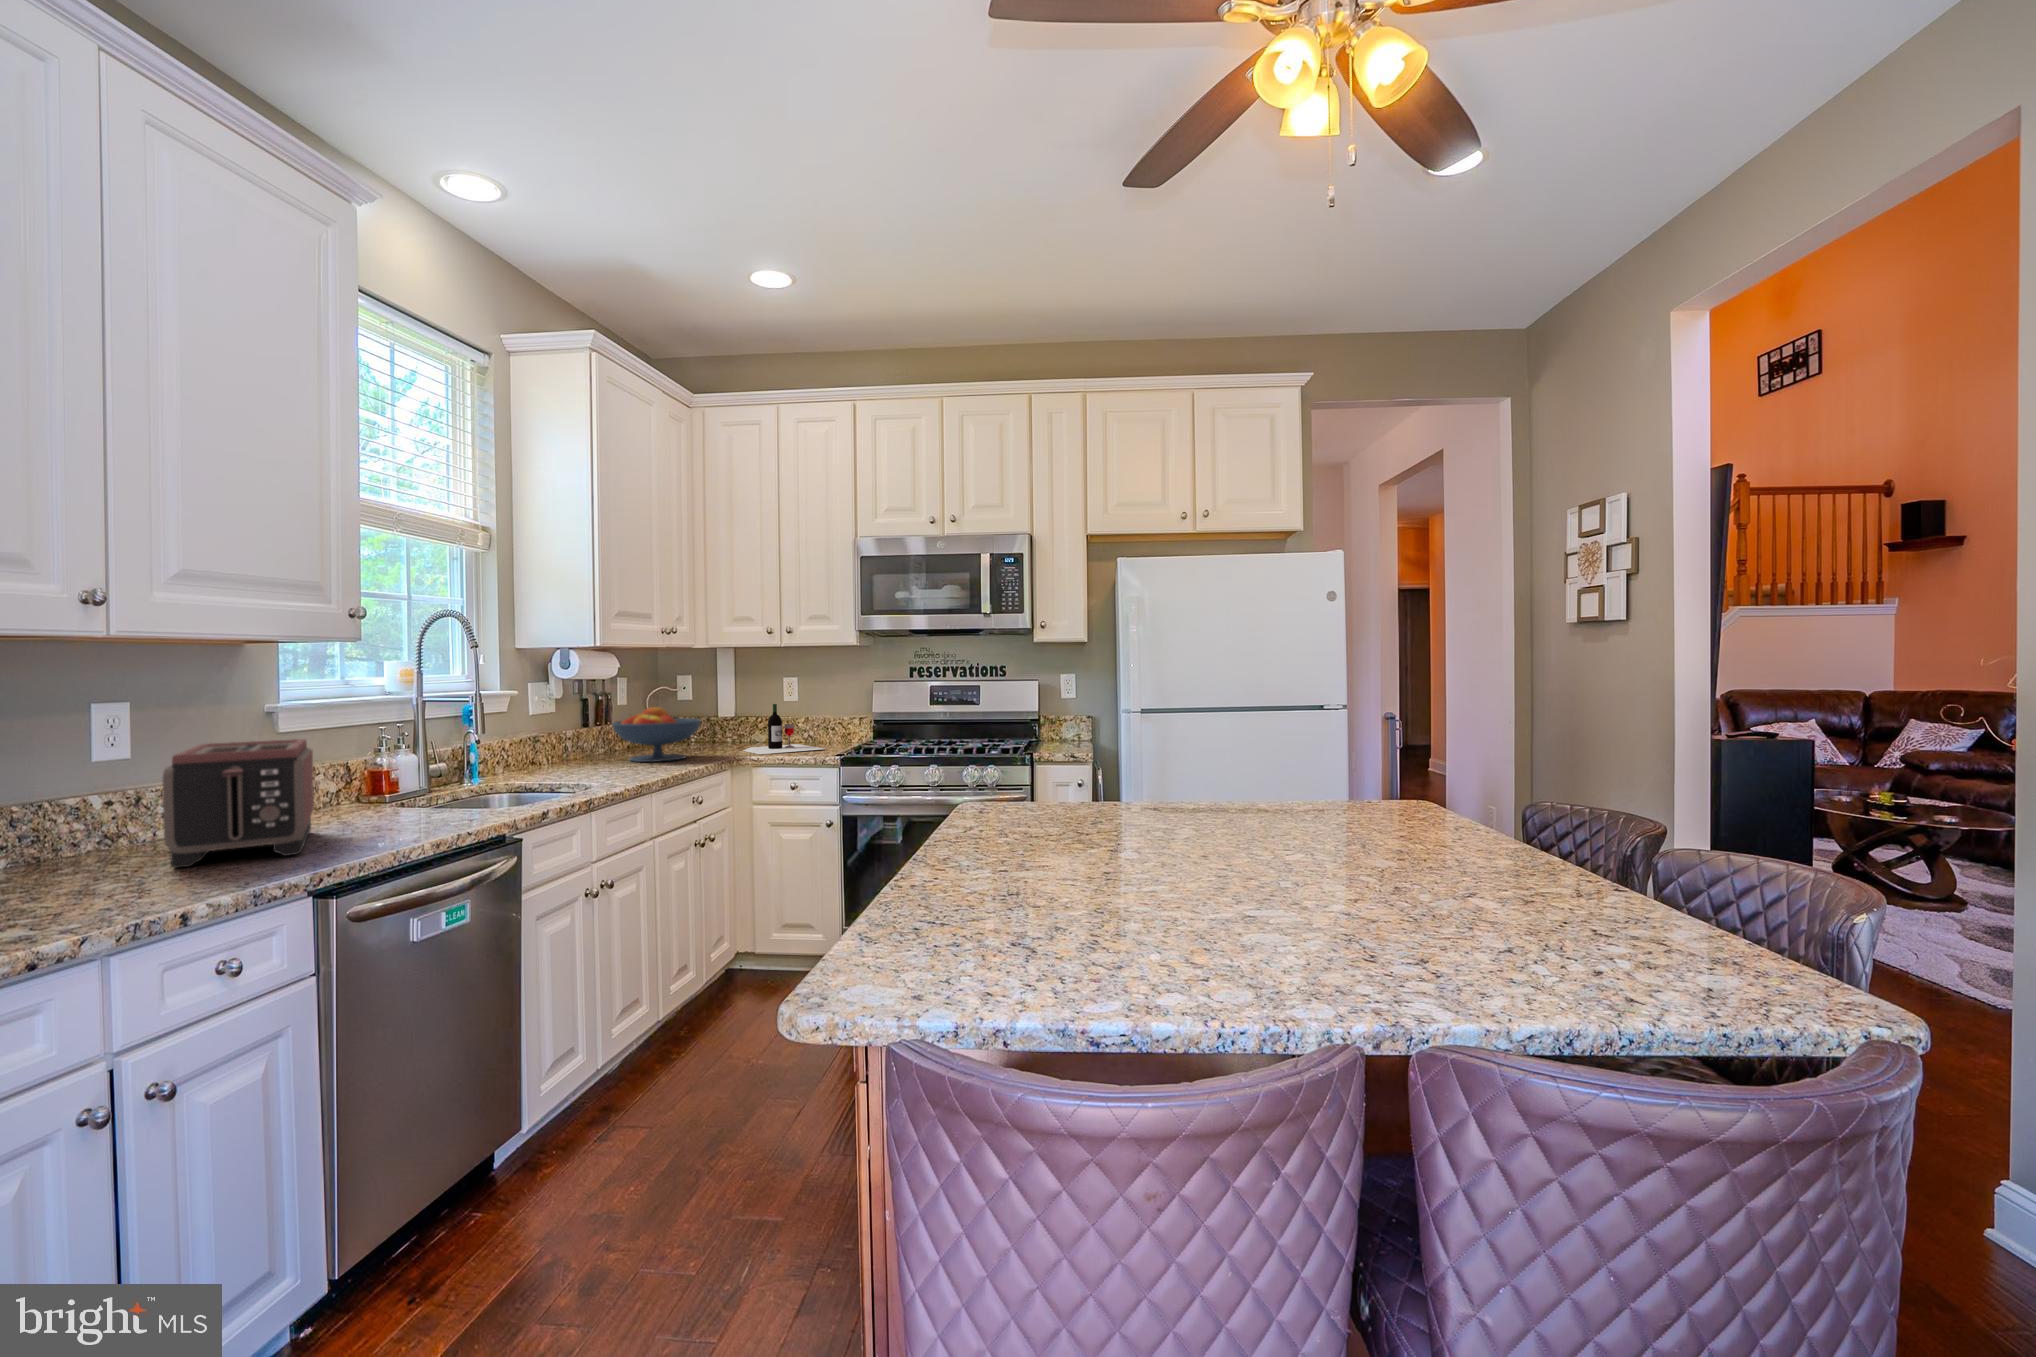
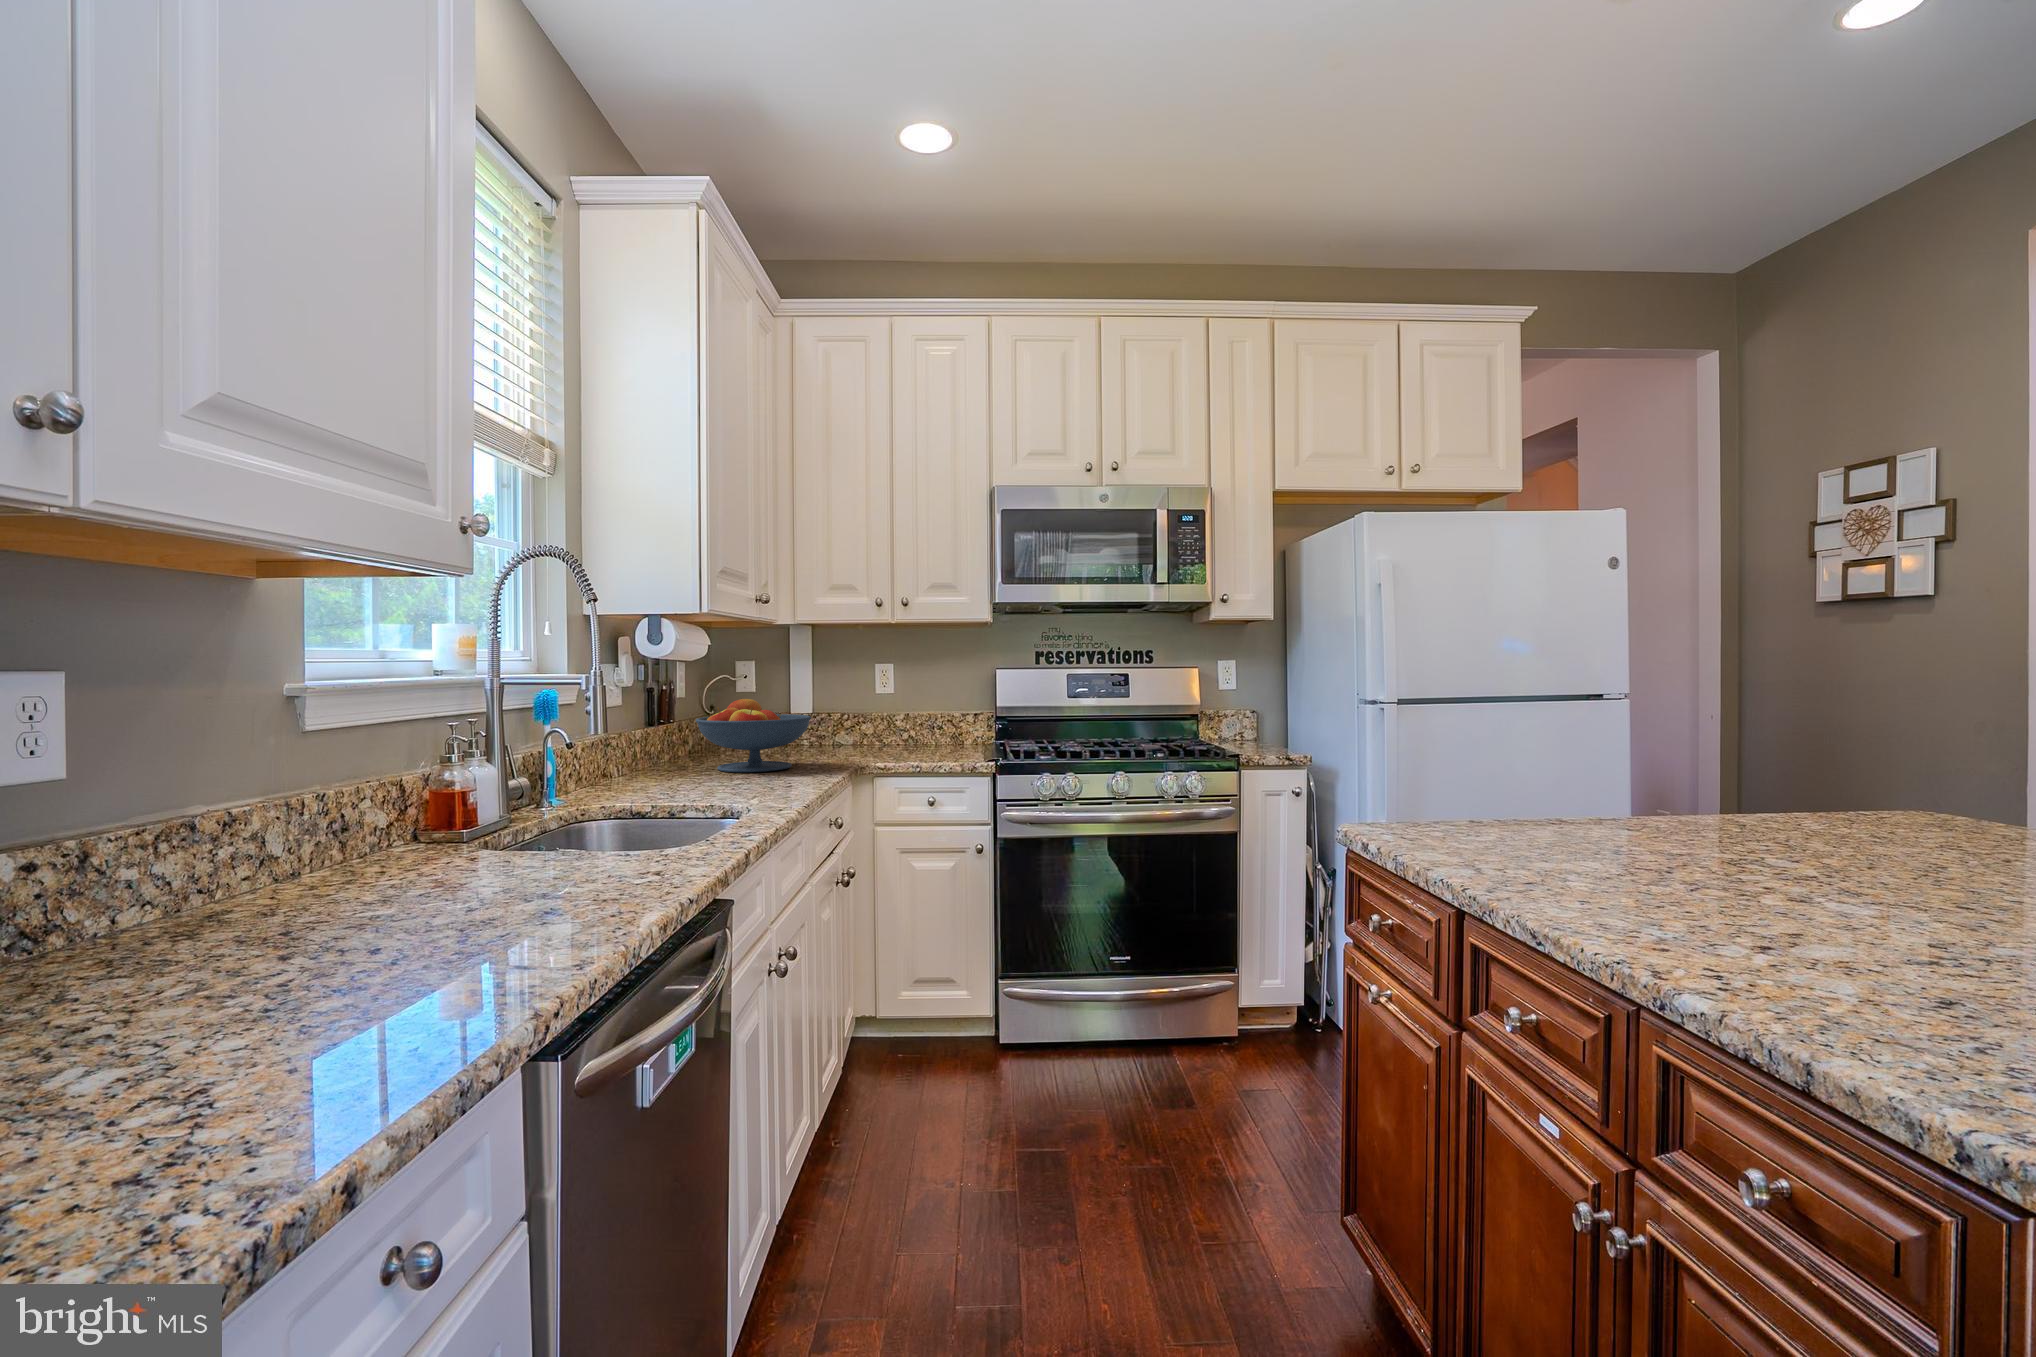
wine bottle: present [743,704,824,754] -> none [823,696,947,761]
toaster: present [163,739,314,868] -> none [196,739,462,1004]

